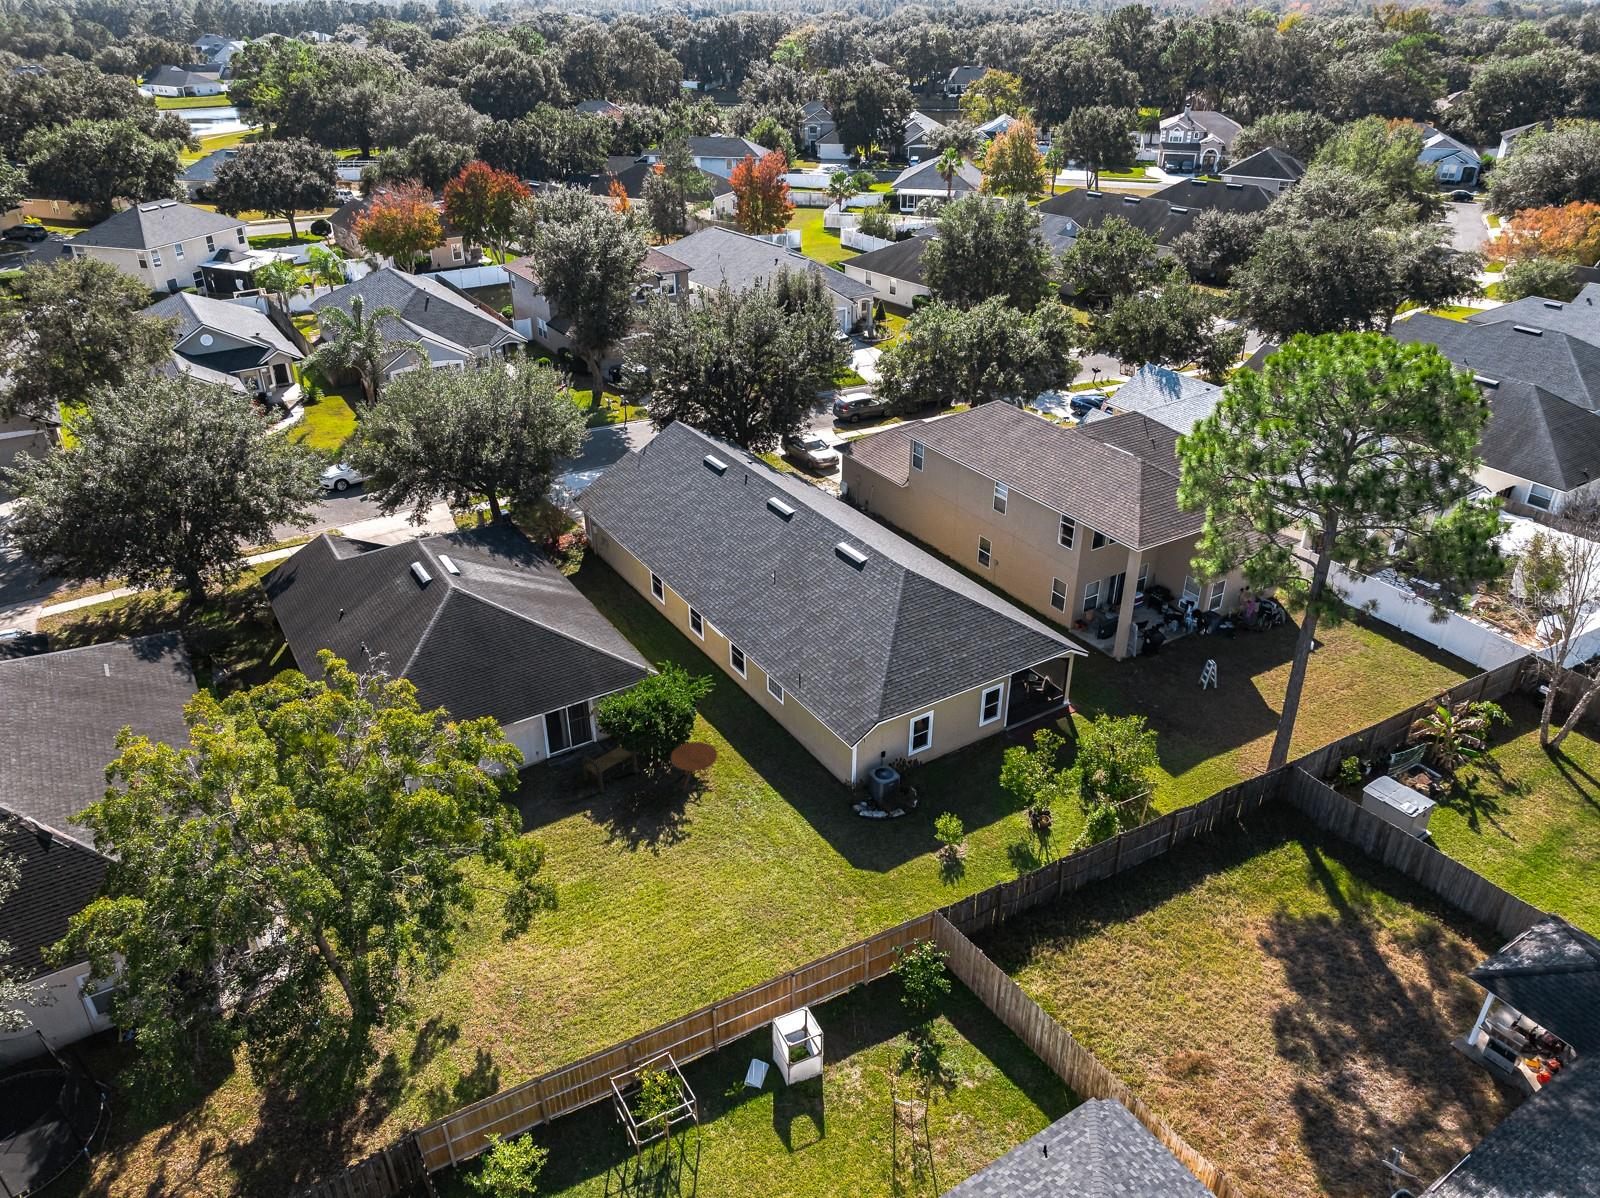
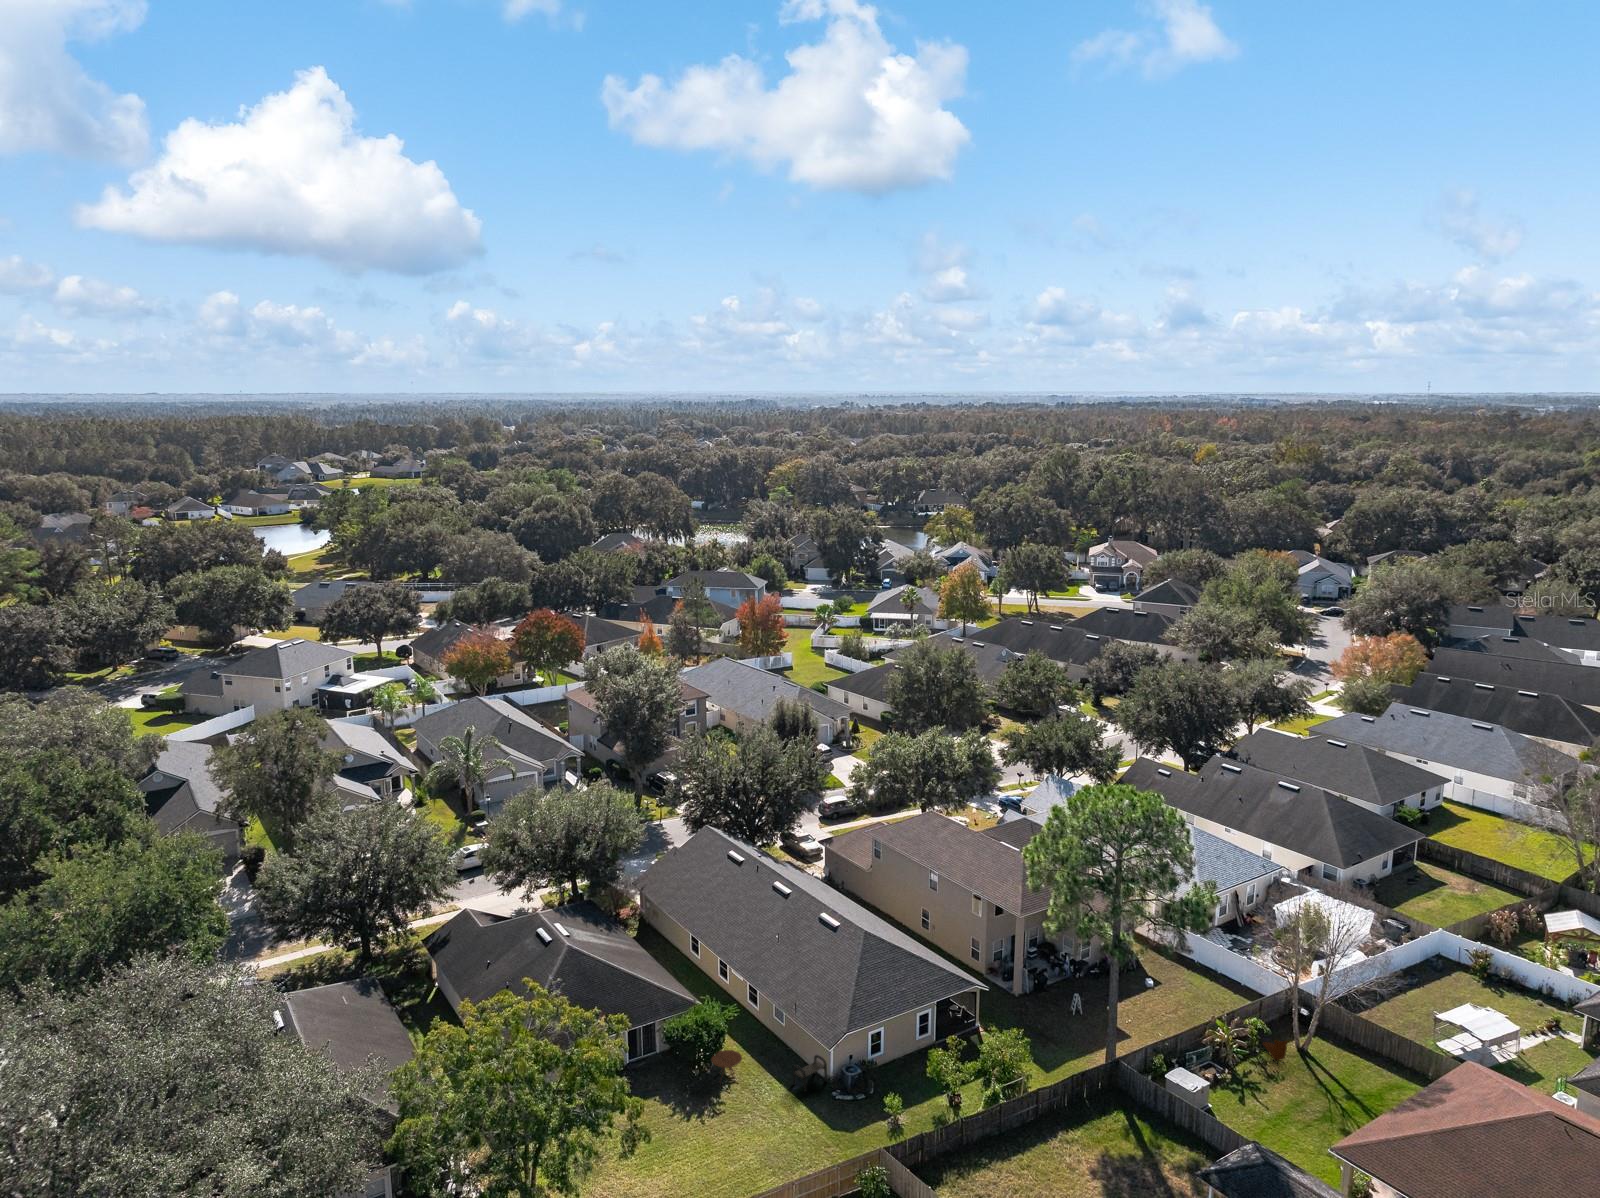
lounge chair: none [1486,733,1546,772] -> present [1263,1040,1287,1062]
bench: present [583,742,637,793] -> present [793,1055,827,1092]

